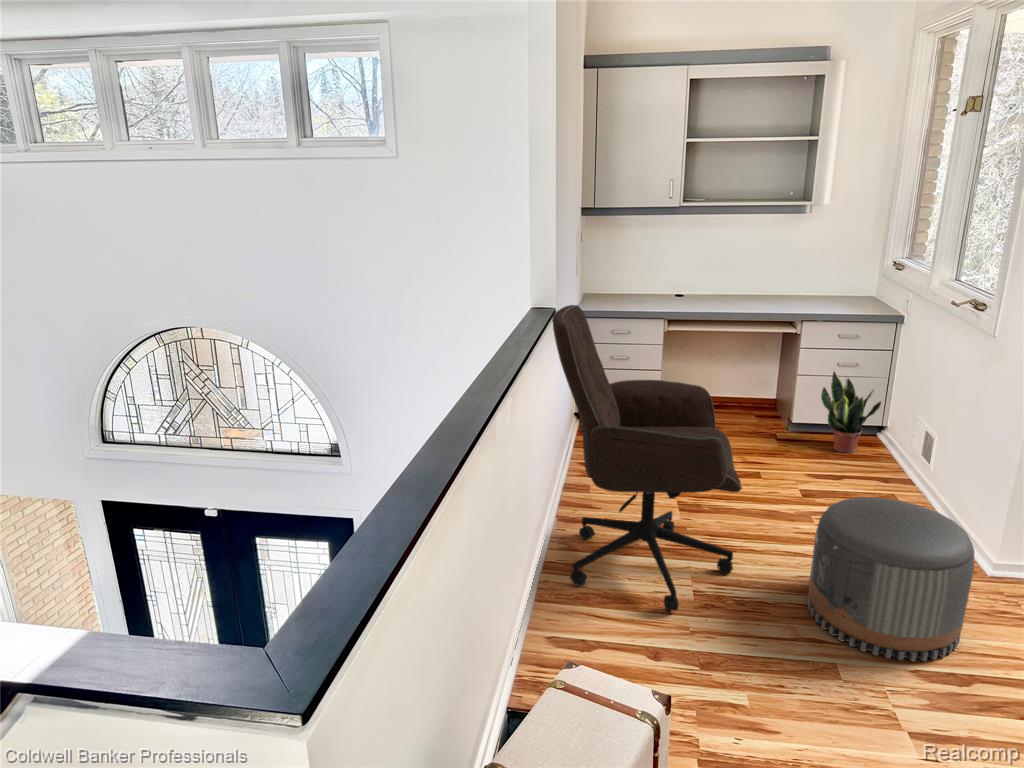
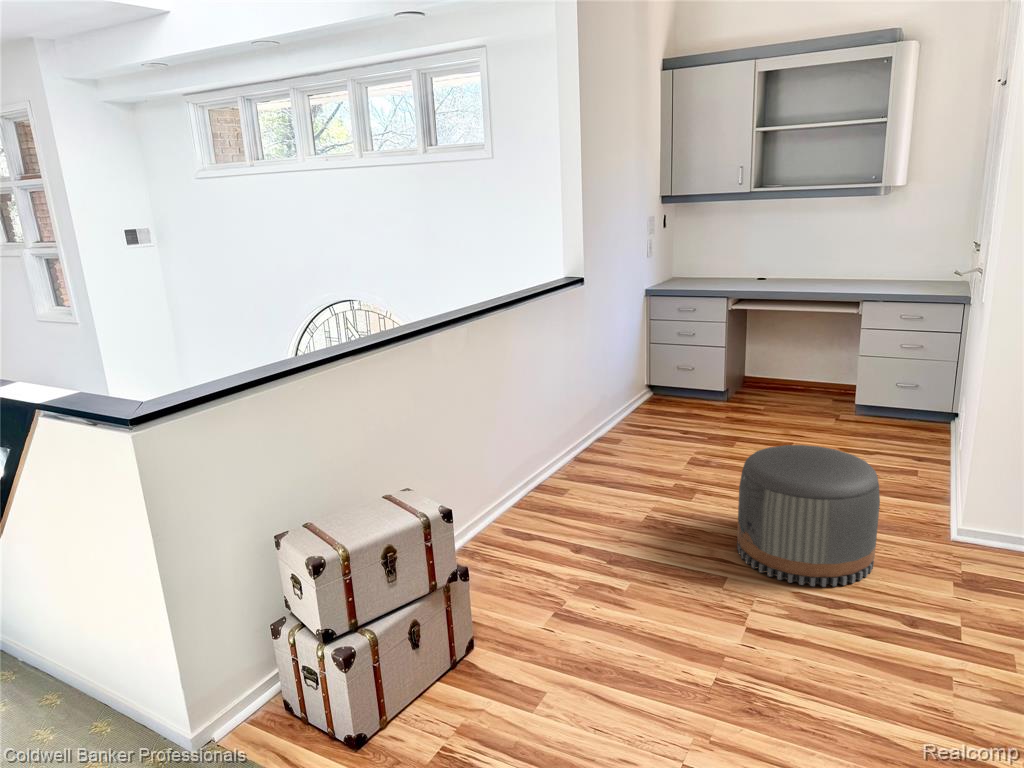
office chair: present [552,305,742,611] -> none [528,269,706,526]
potted plant: present [821,371,881,453] -> none [876,350,935,434]

